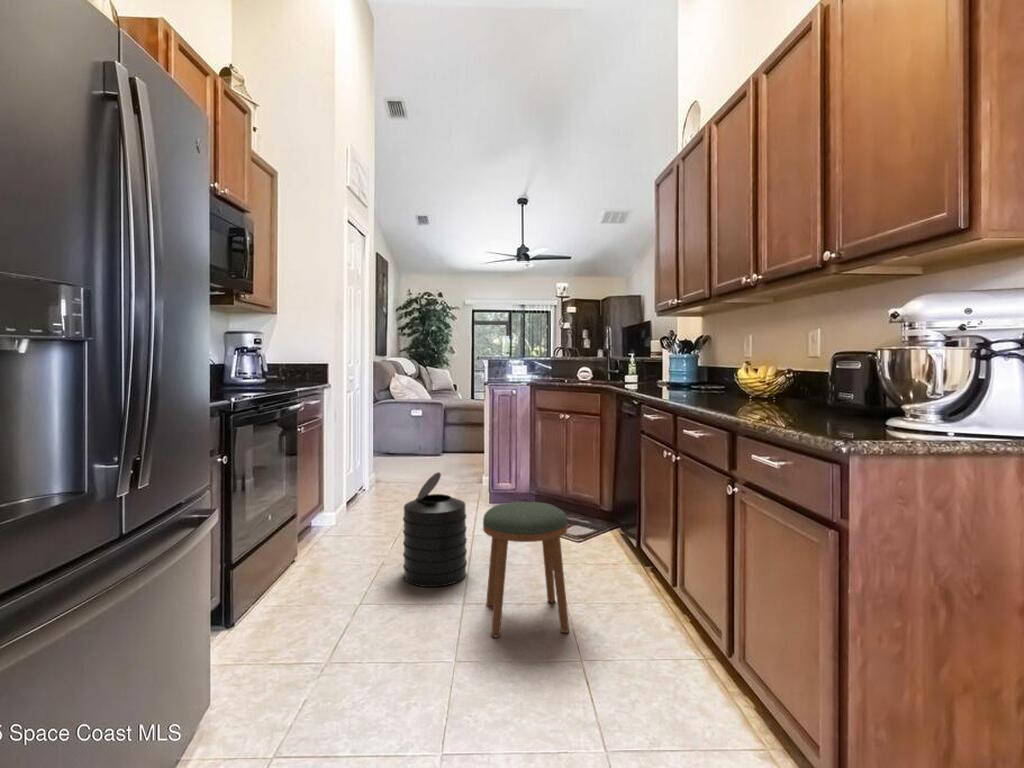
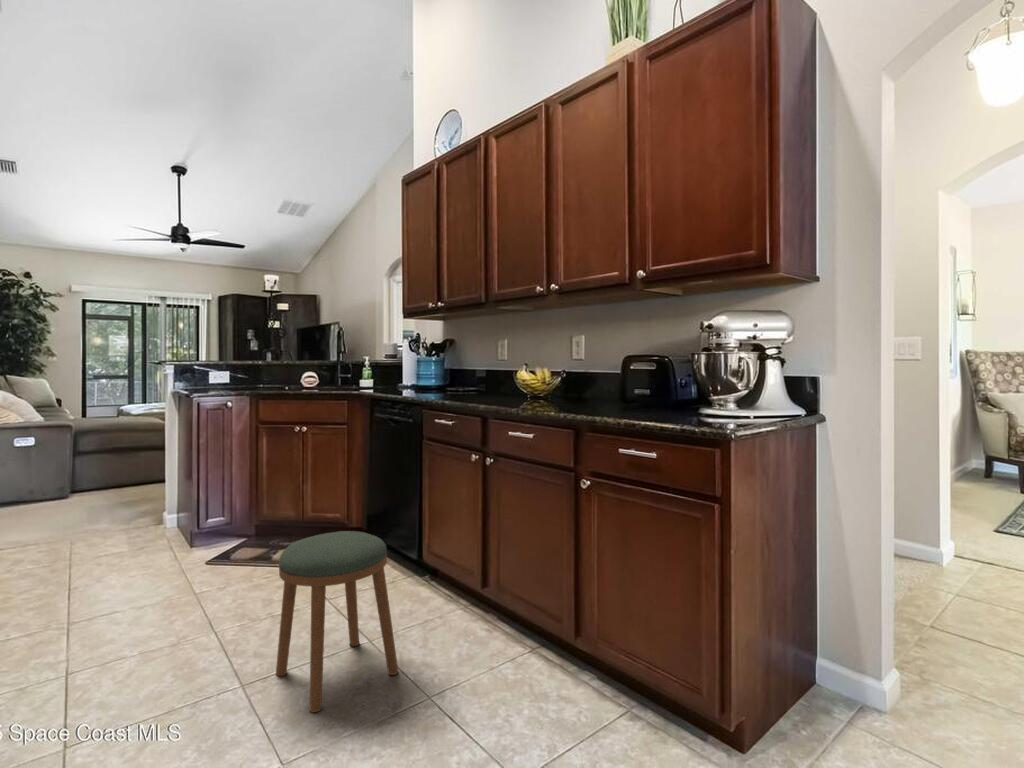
trash can: present [403,472,467,587] -> none [117,517,223,686]

